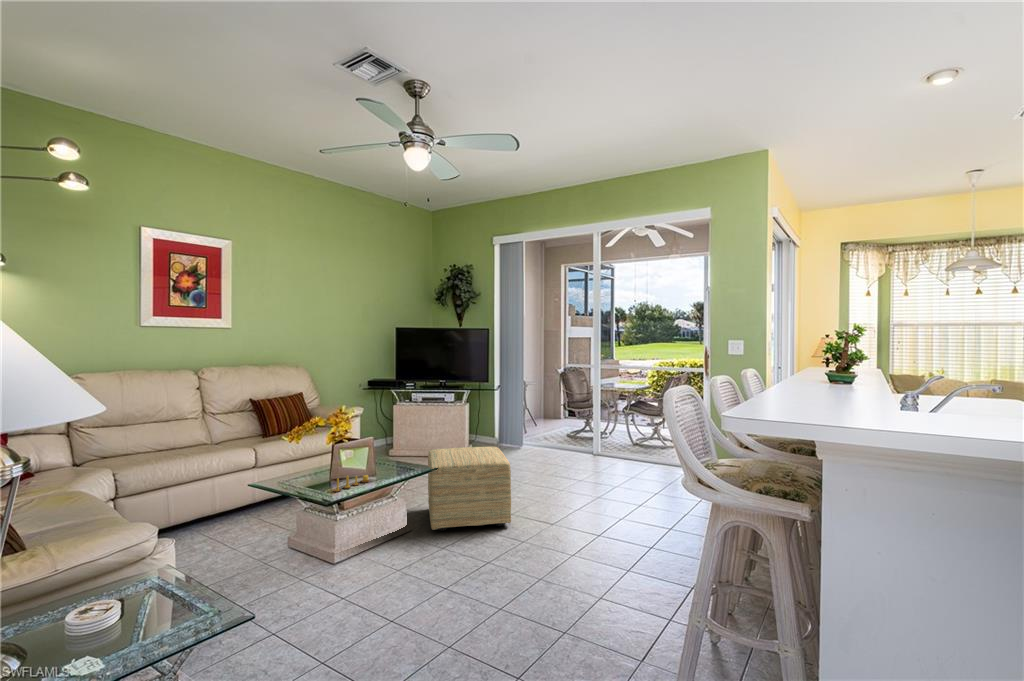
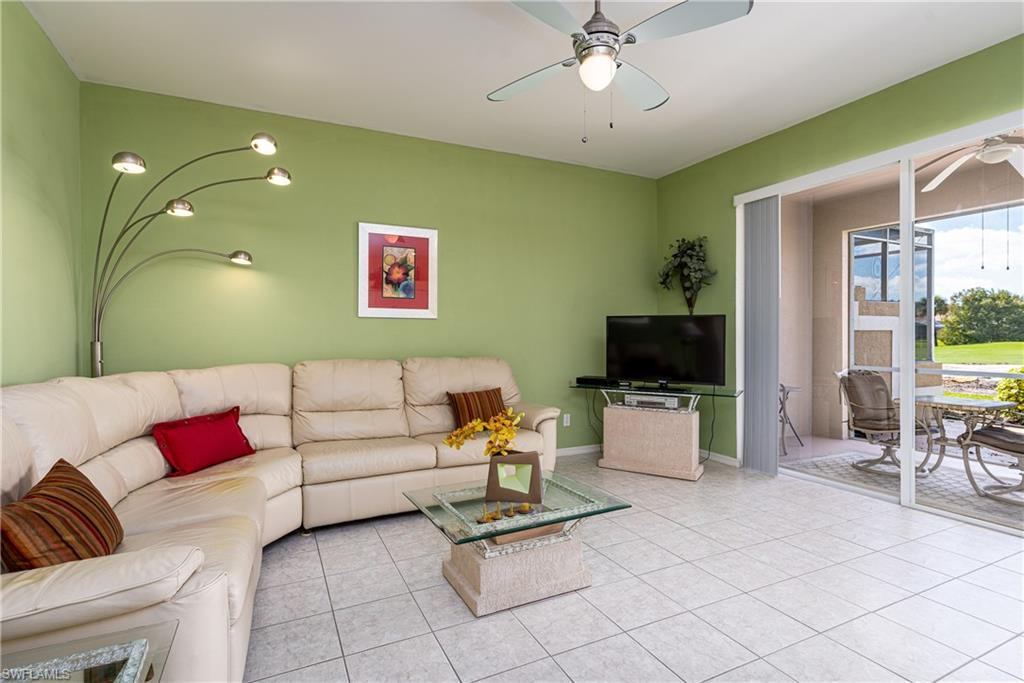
ottoman: present [428,447,511,531] -> none [617,473,743,608]

